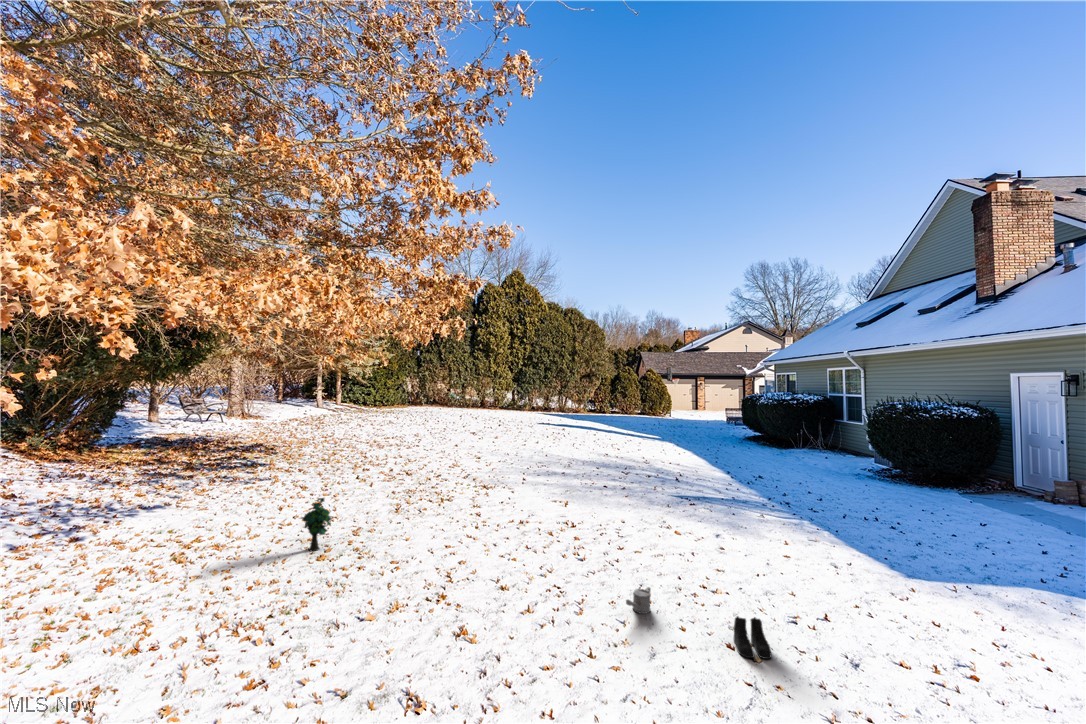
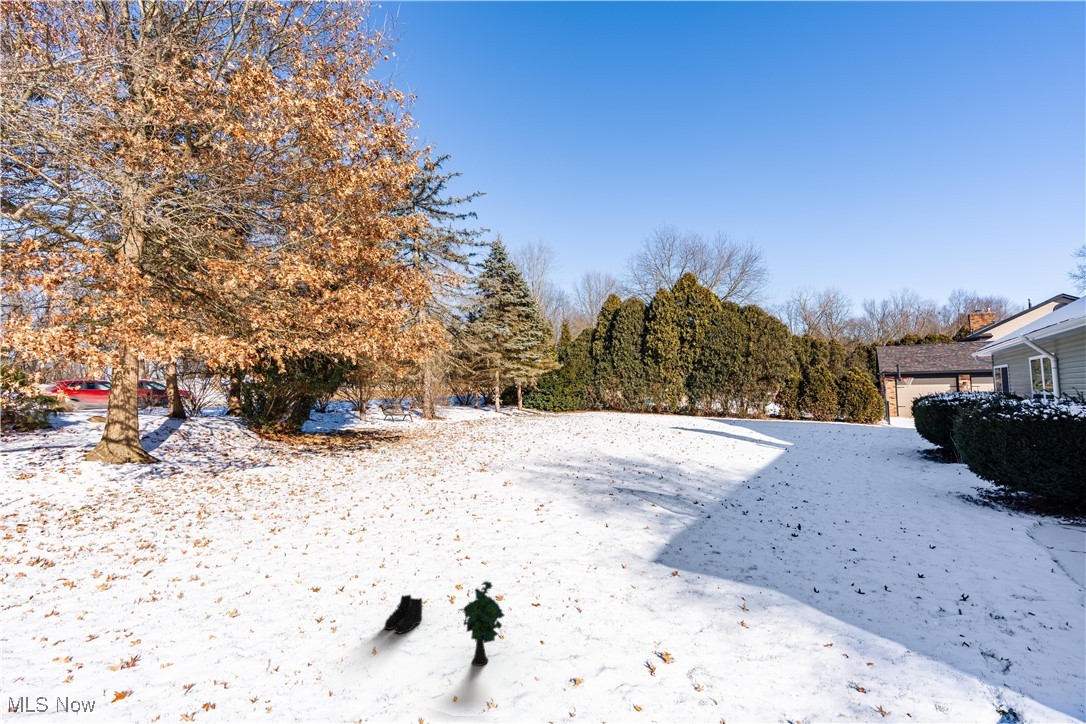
decorative plant: present [300,498,331,551] -> present [459,581,504,666]
watering can: present [626,587,651,614] -> none [367,564,409,585]

